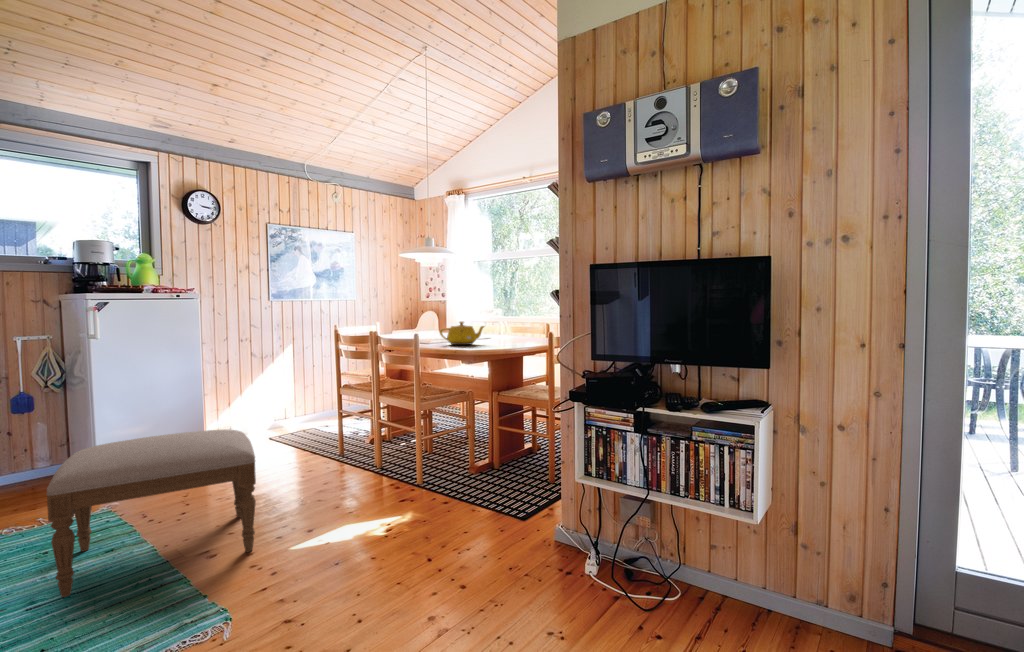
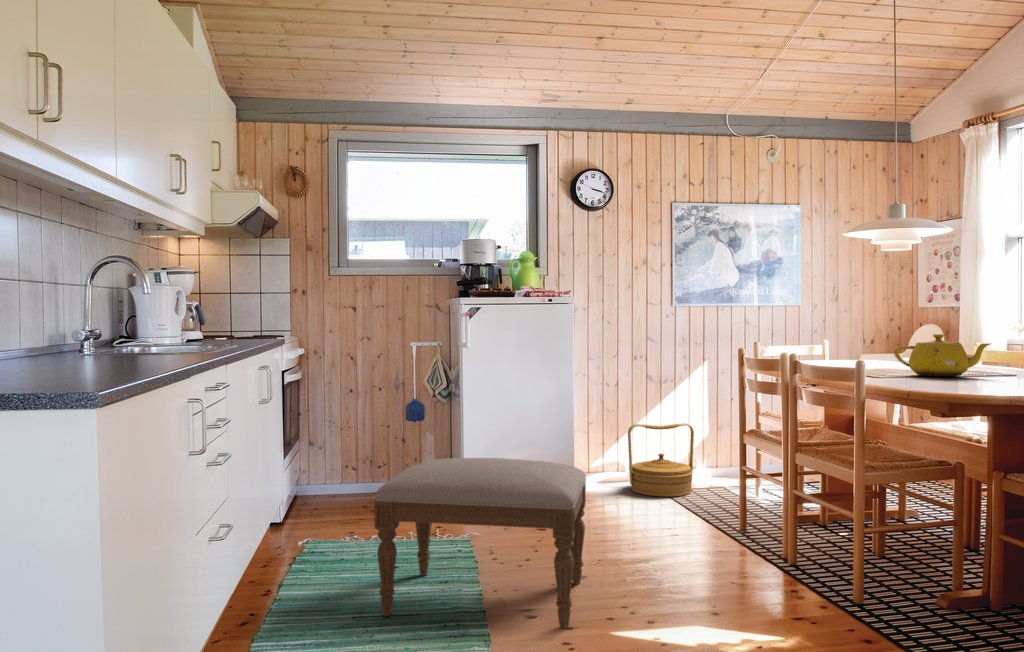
woven basket: none [242,384,293,440] -> present [628,423,694,497]

